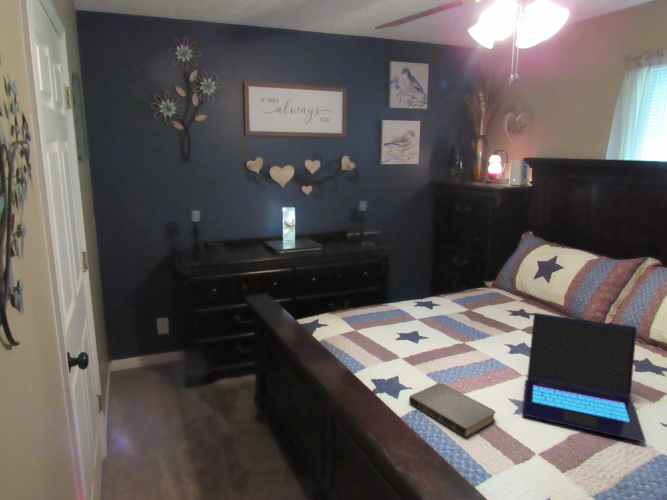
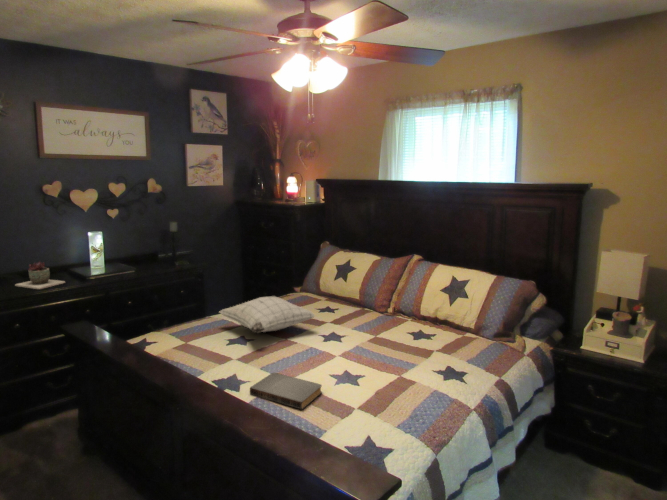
succulent plant: none [222,233,261,259] -> present [15,262,65,289]
pillow: none [393,292,503,333] -> present [219,296,315,333]
laptop: present [522,313,646,442] -> none [339,303,425,385]

